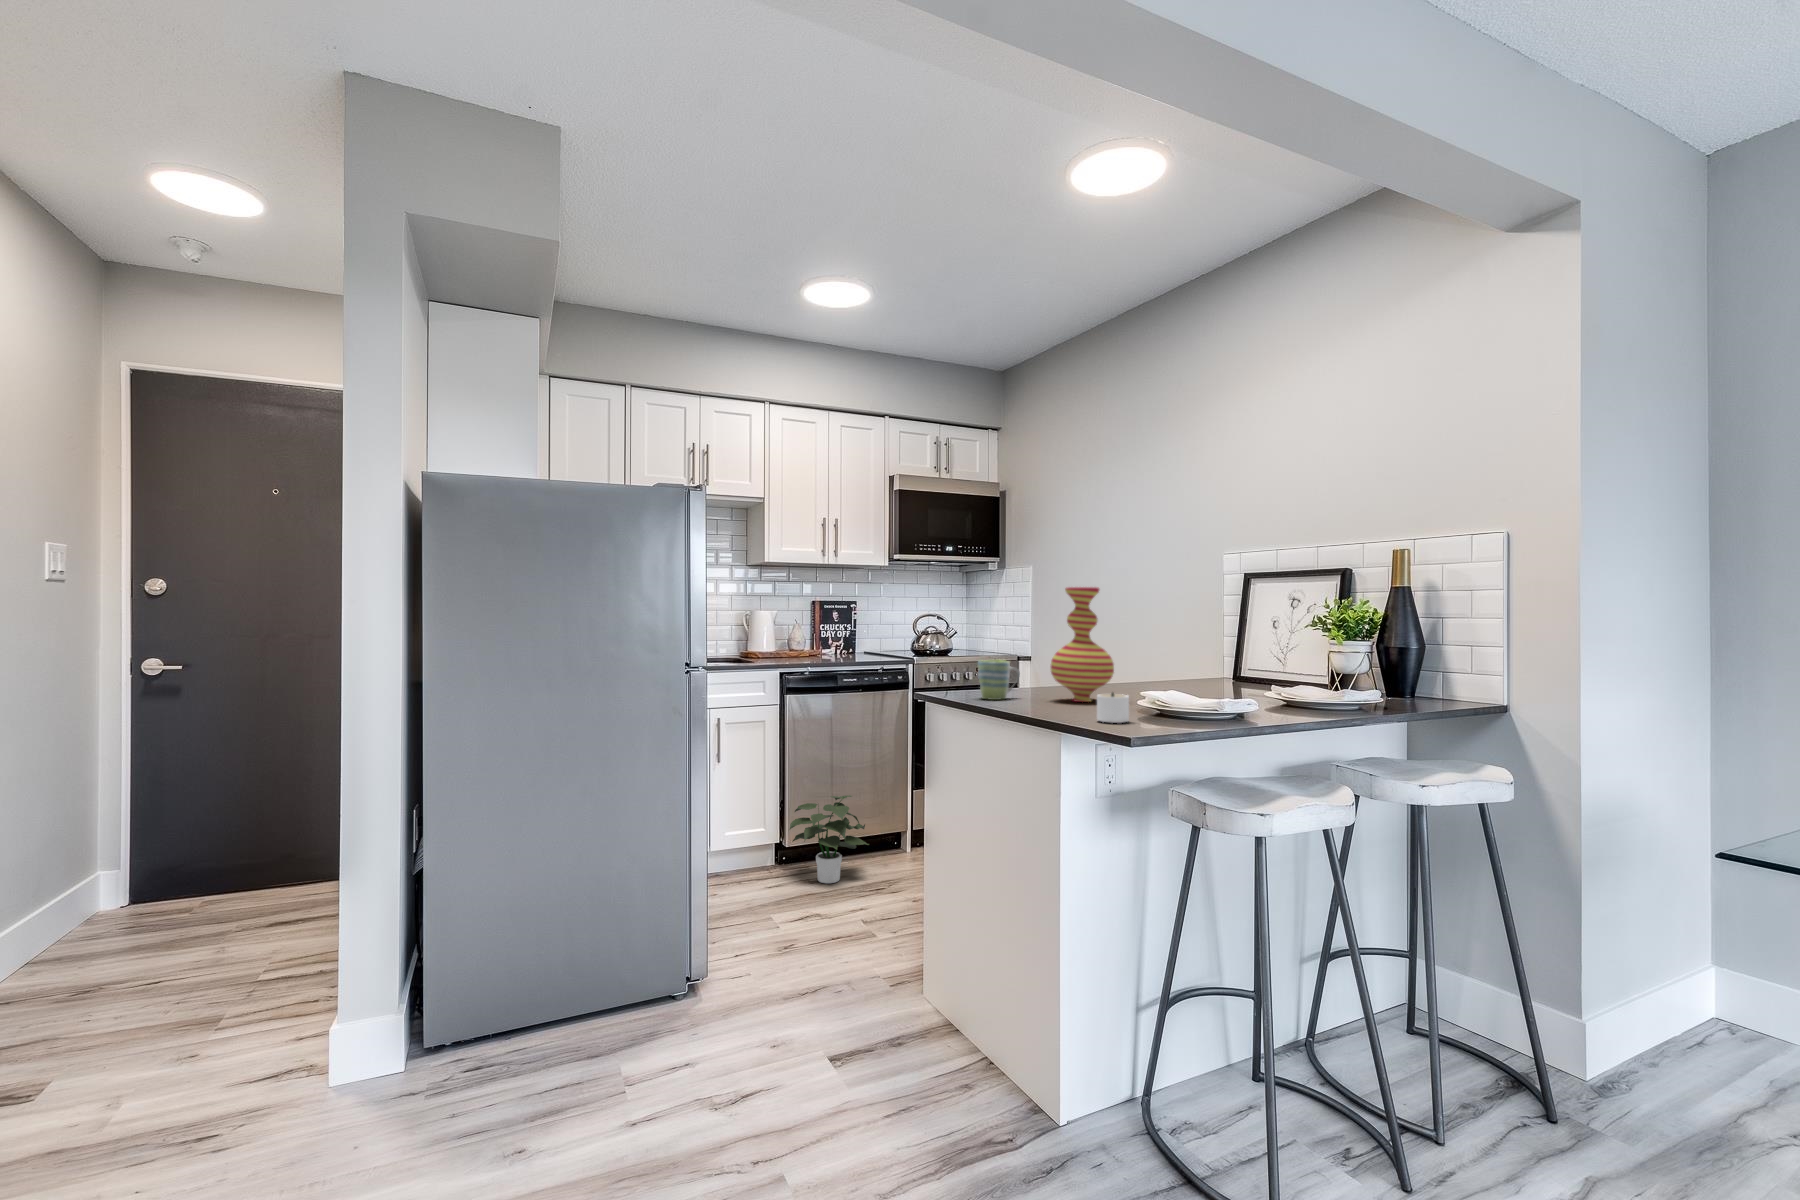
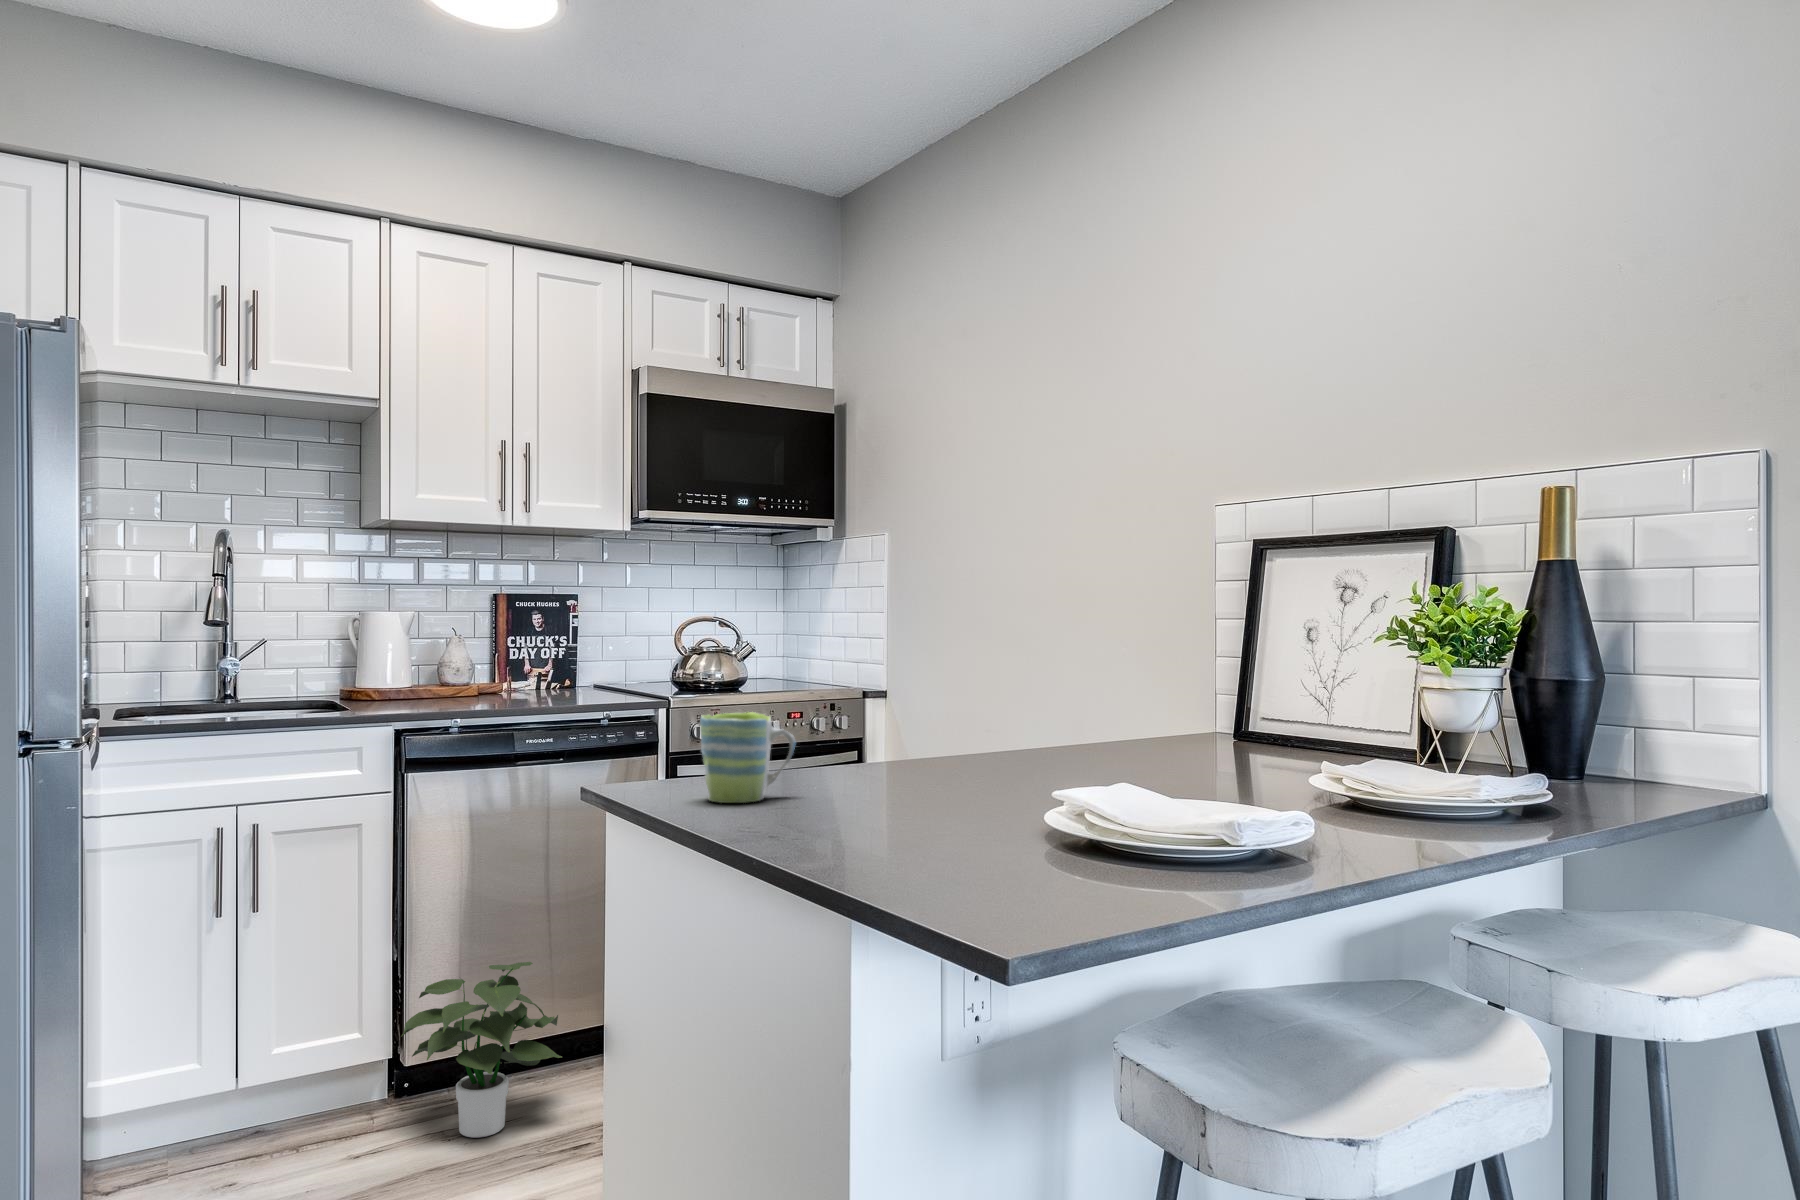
vase: present [1050,587,1114,702] -> none [857,551,994,807]
candle: present [1097,693,1129,723] -> none [927,805,1044,889]

